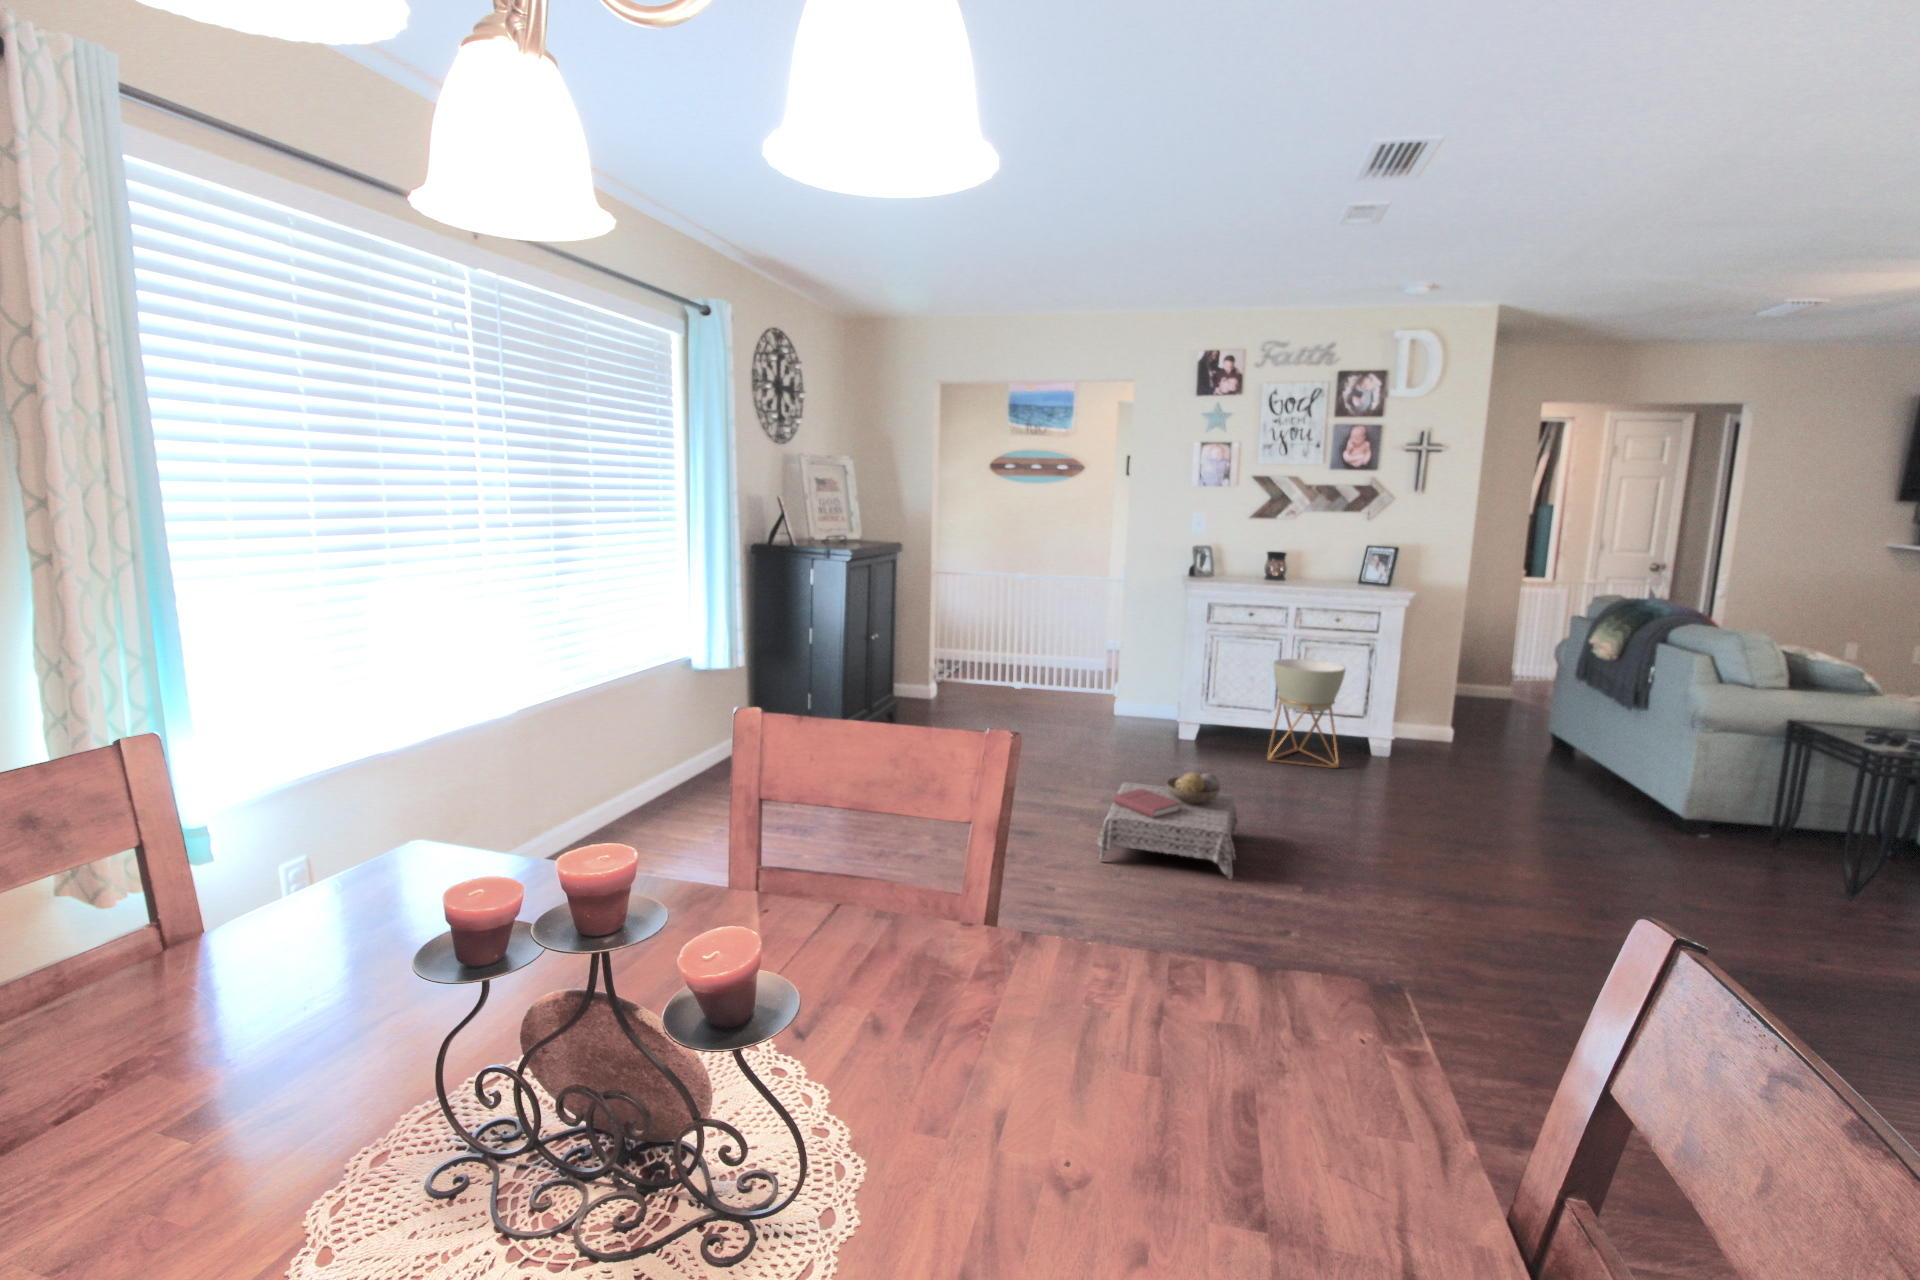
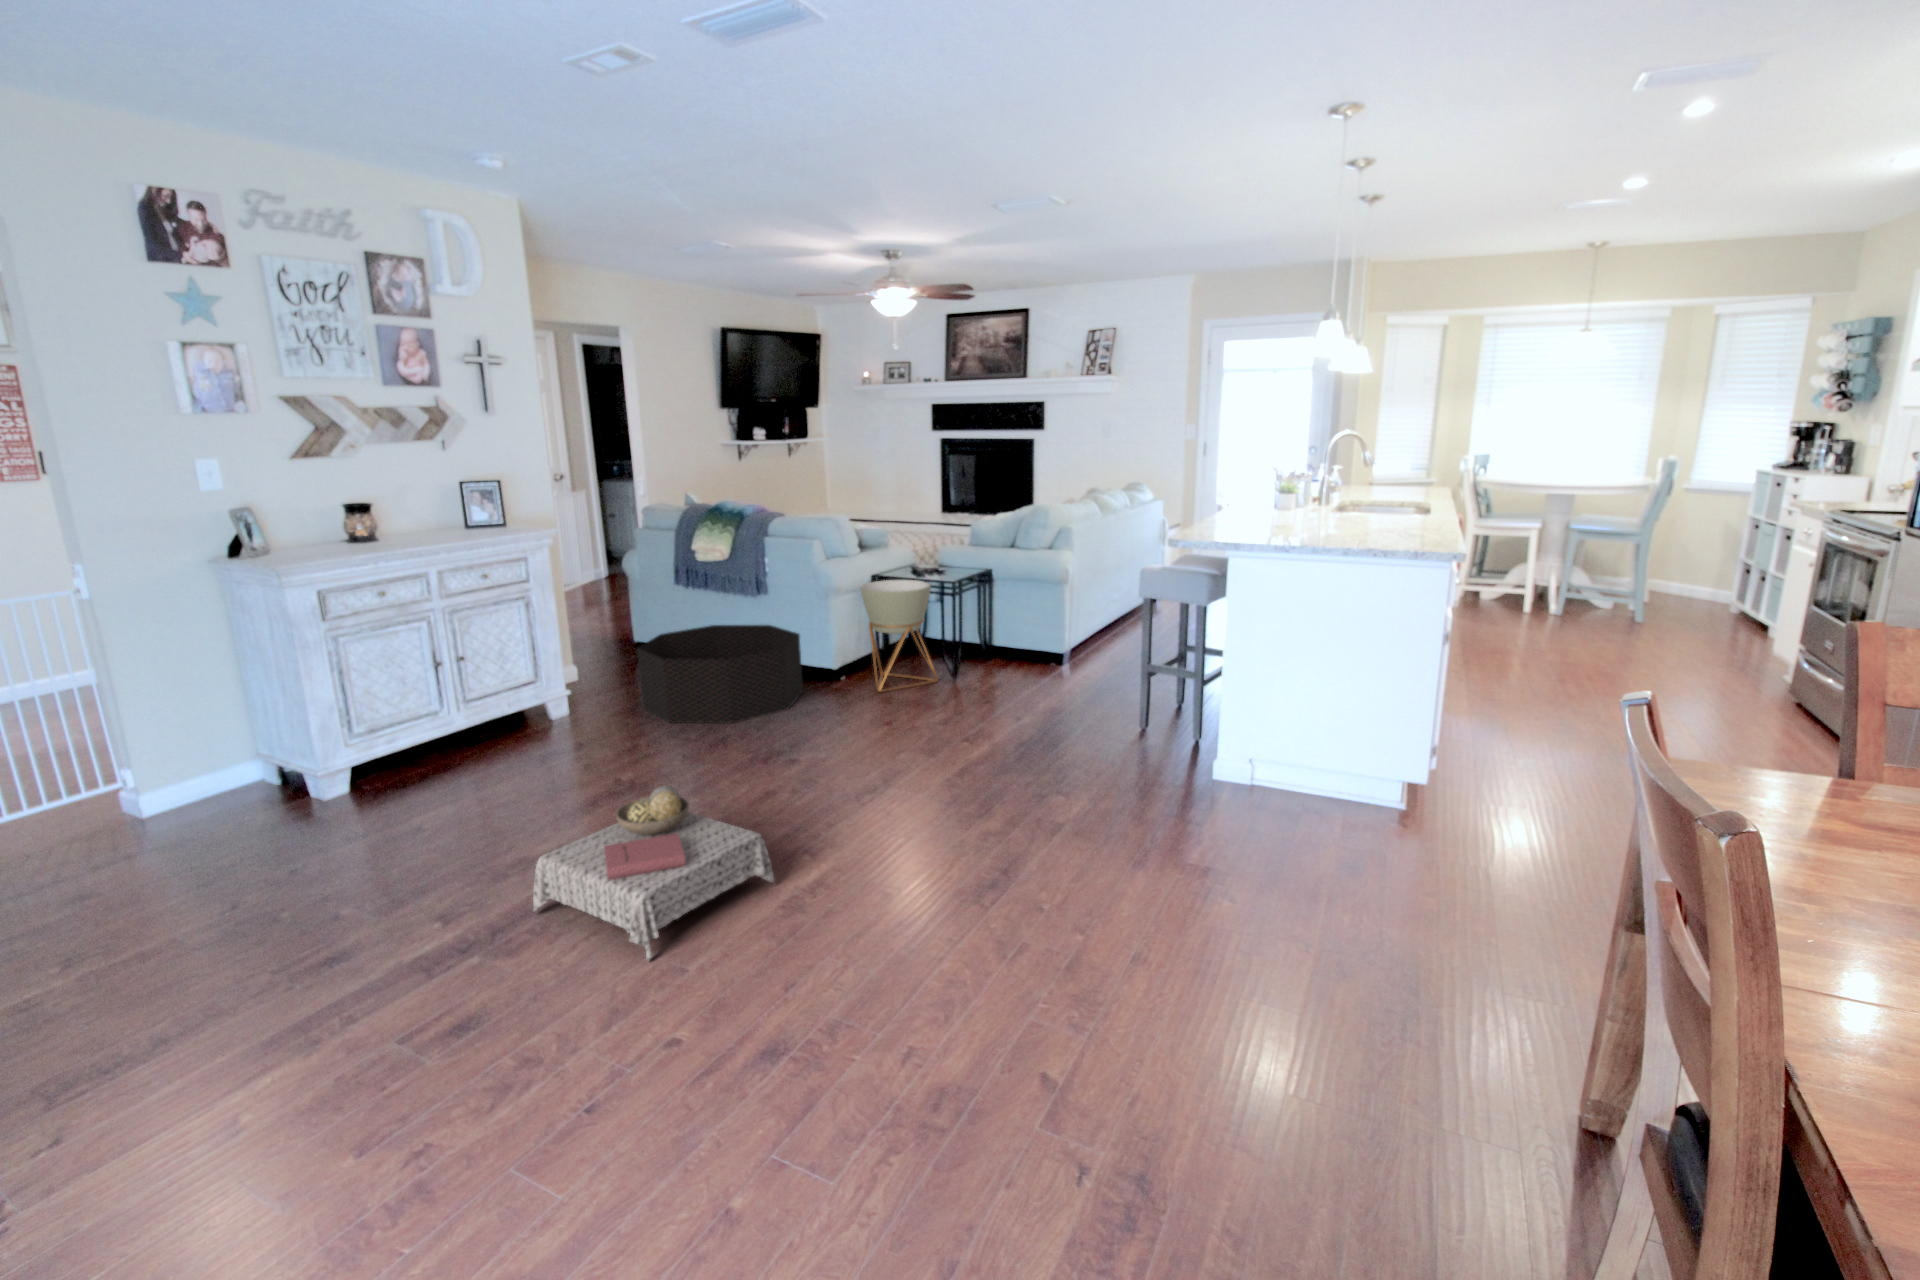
planter: present [1267,659,1346,768] -> present [861,580,938,692]
basket: none [1437,713,1627,823] -> present [637,625,803,723]

